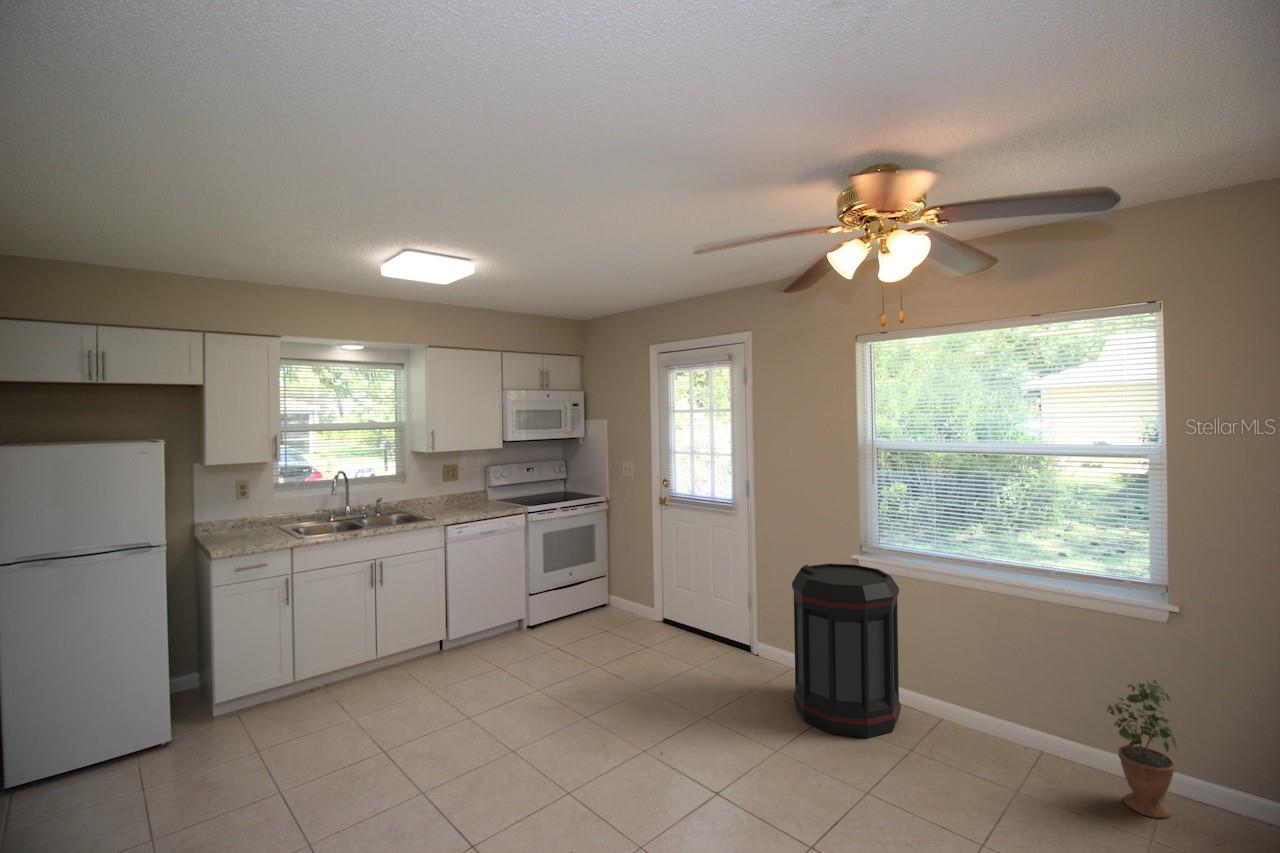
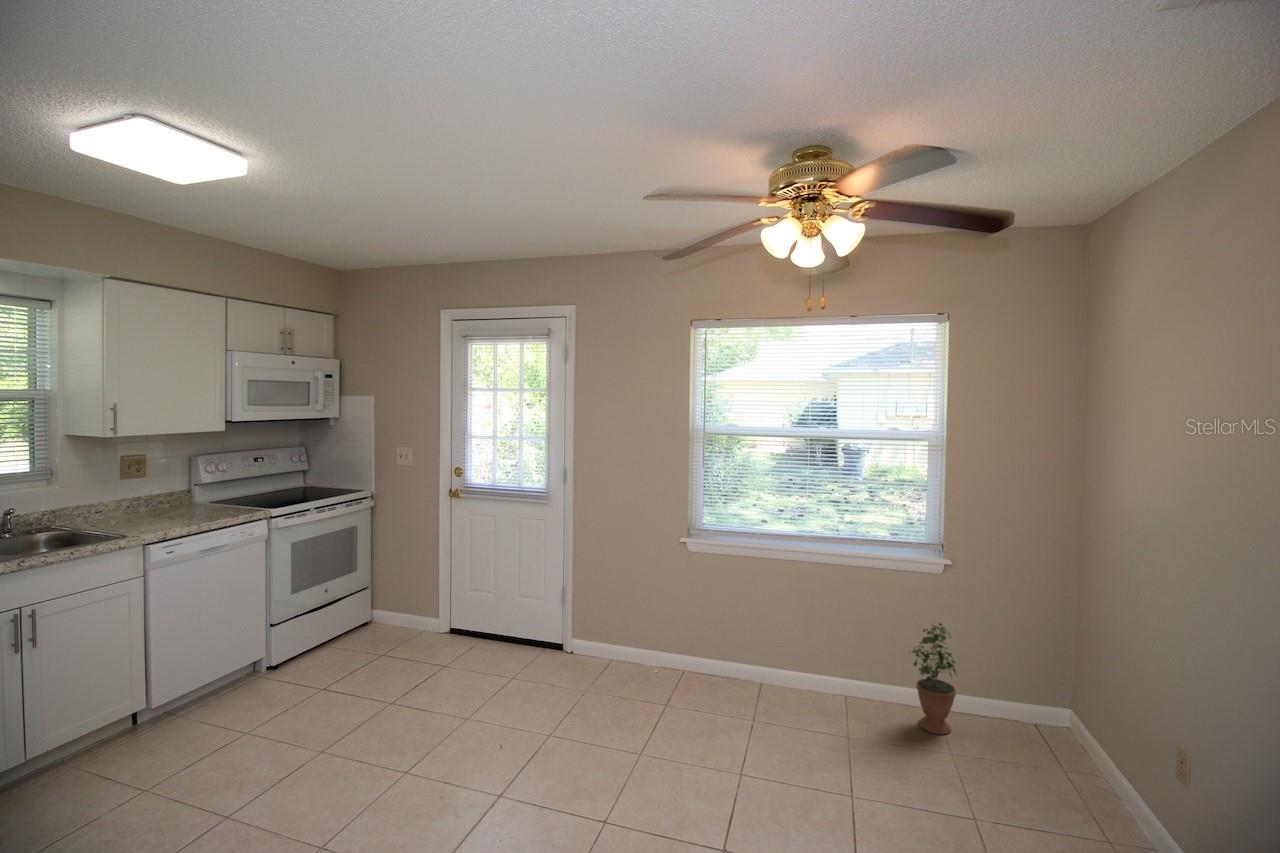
trash can: present [792,564,901,738] -> none [637,549,738,723]

